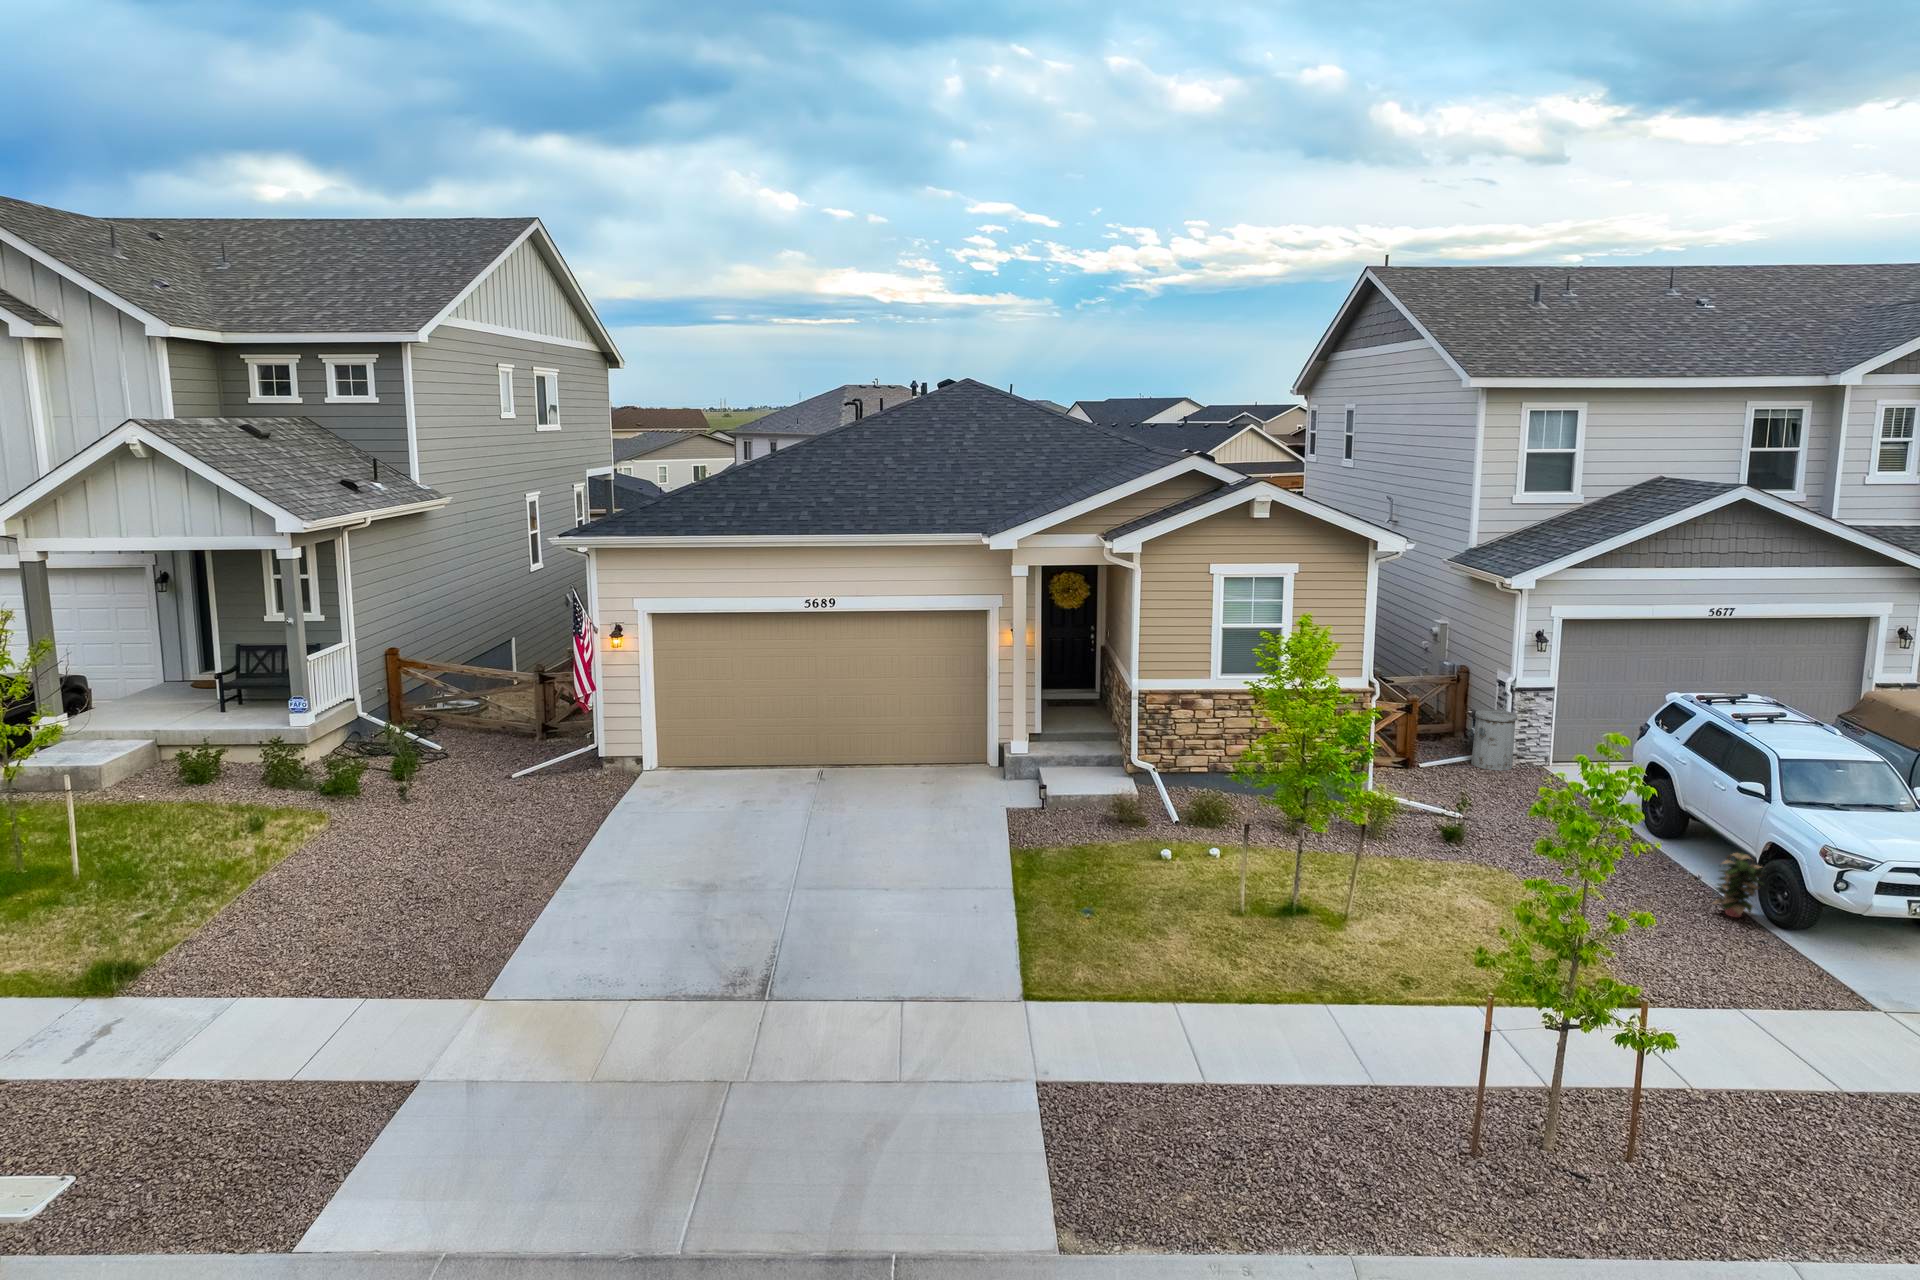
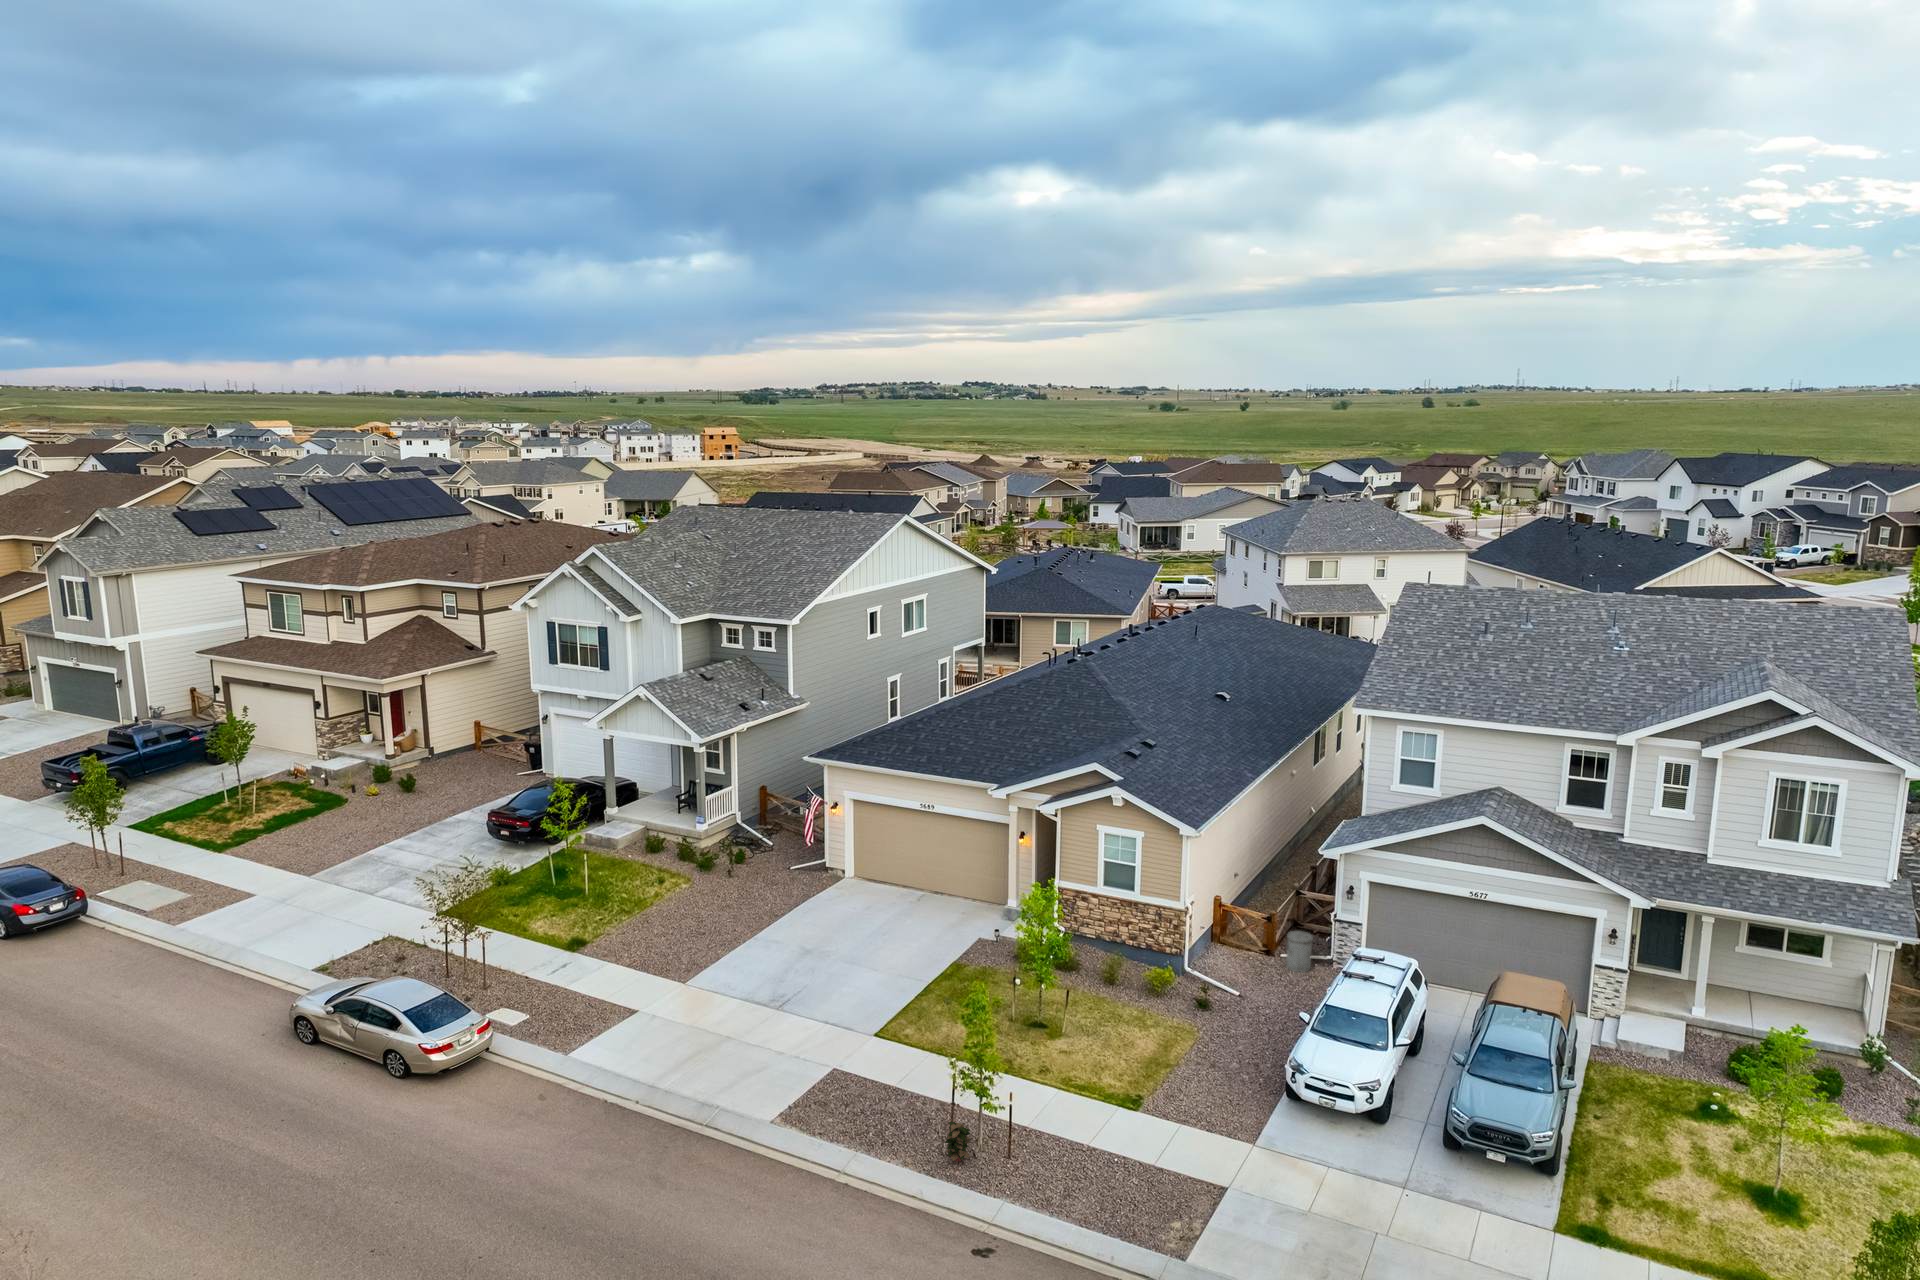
decorative plant: present [1712,853,1764,917] -> present [945,1121,971,1162]

